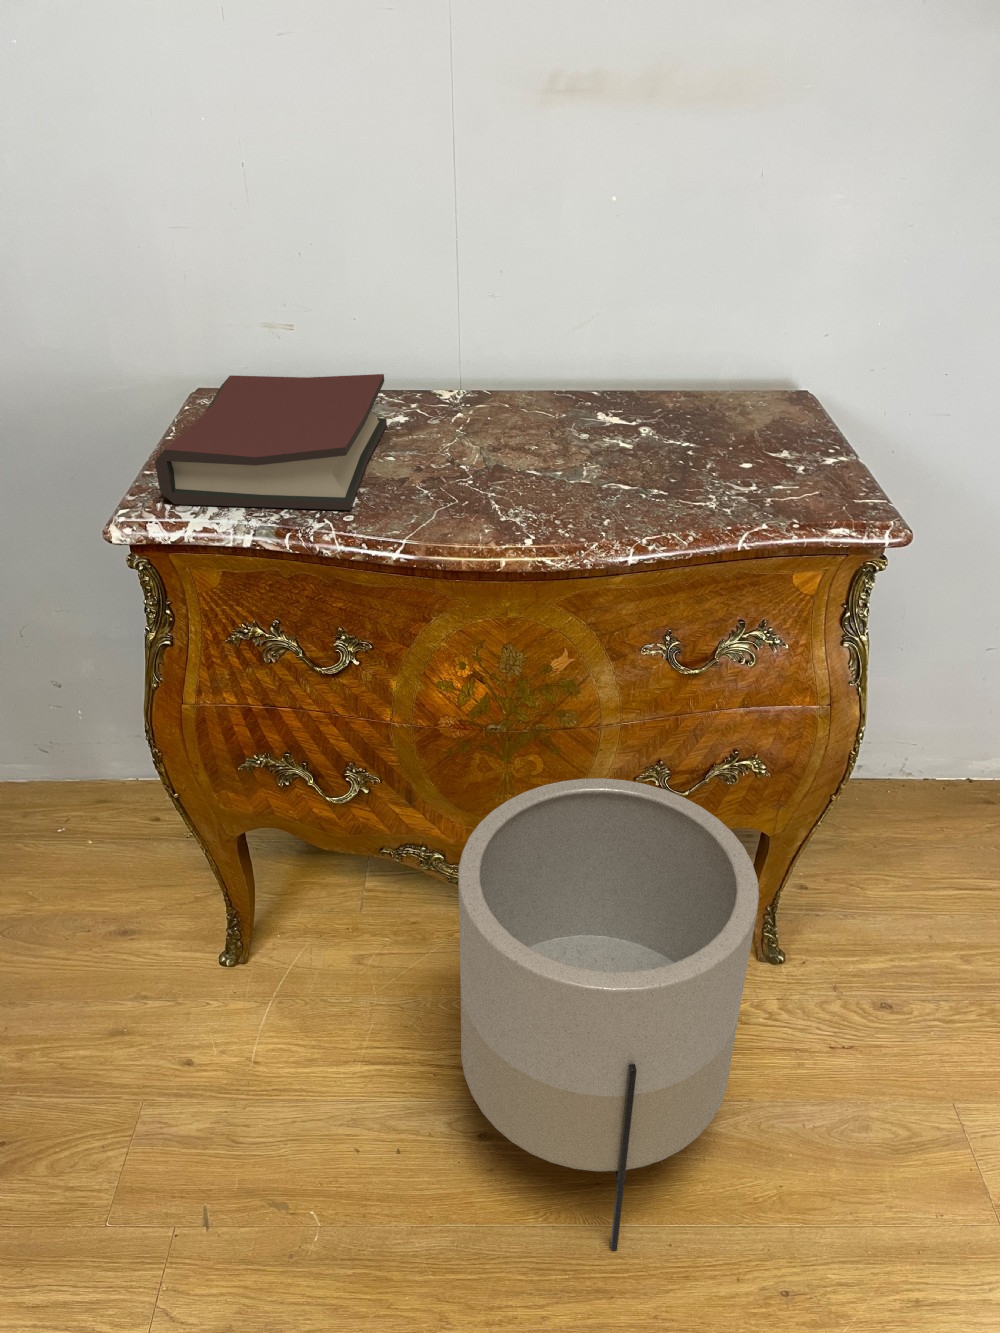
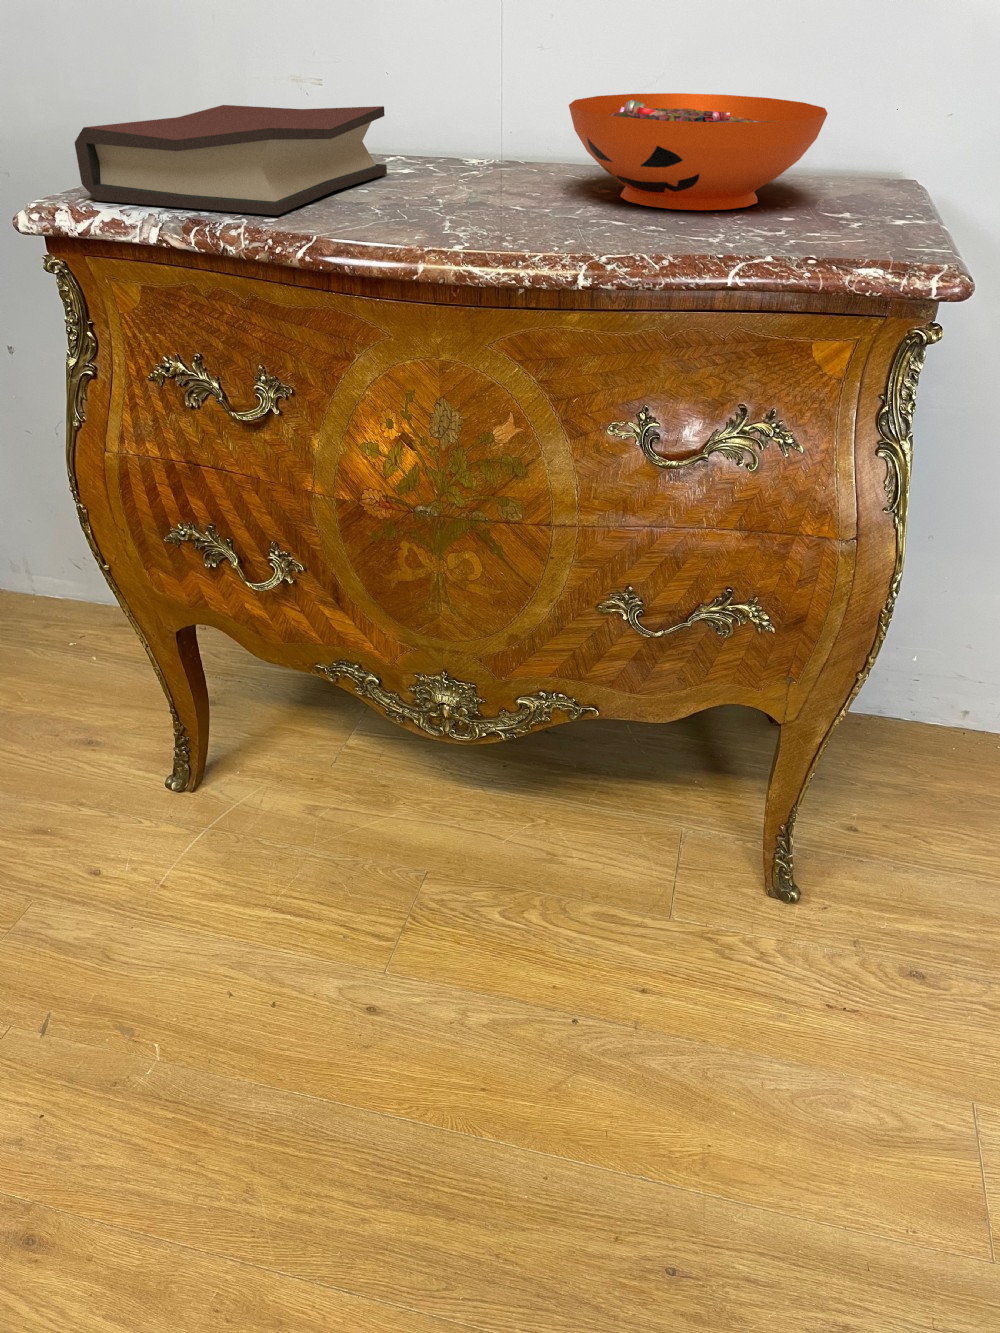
decorative bowl: none [553,340,762,457] -> present [569,93,828,210]
planter: present [458,778,759,1250] -> none [314,588,693,1166]

